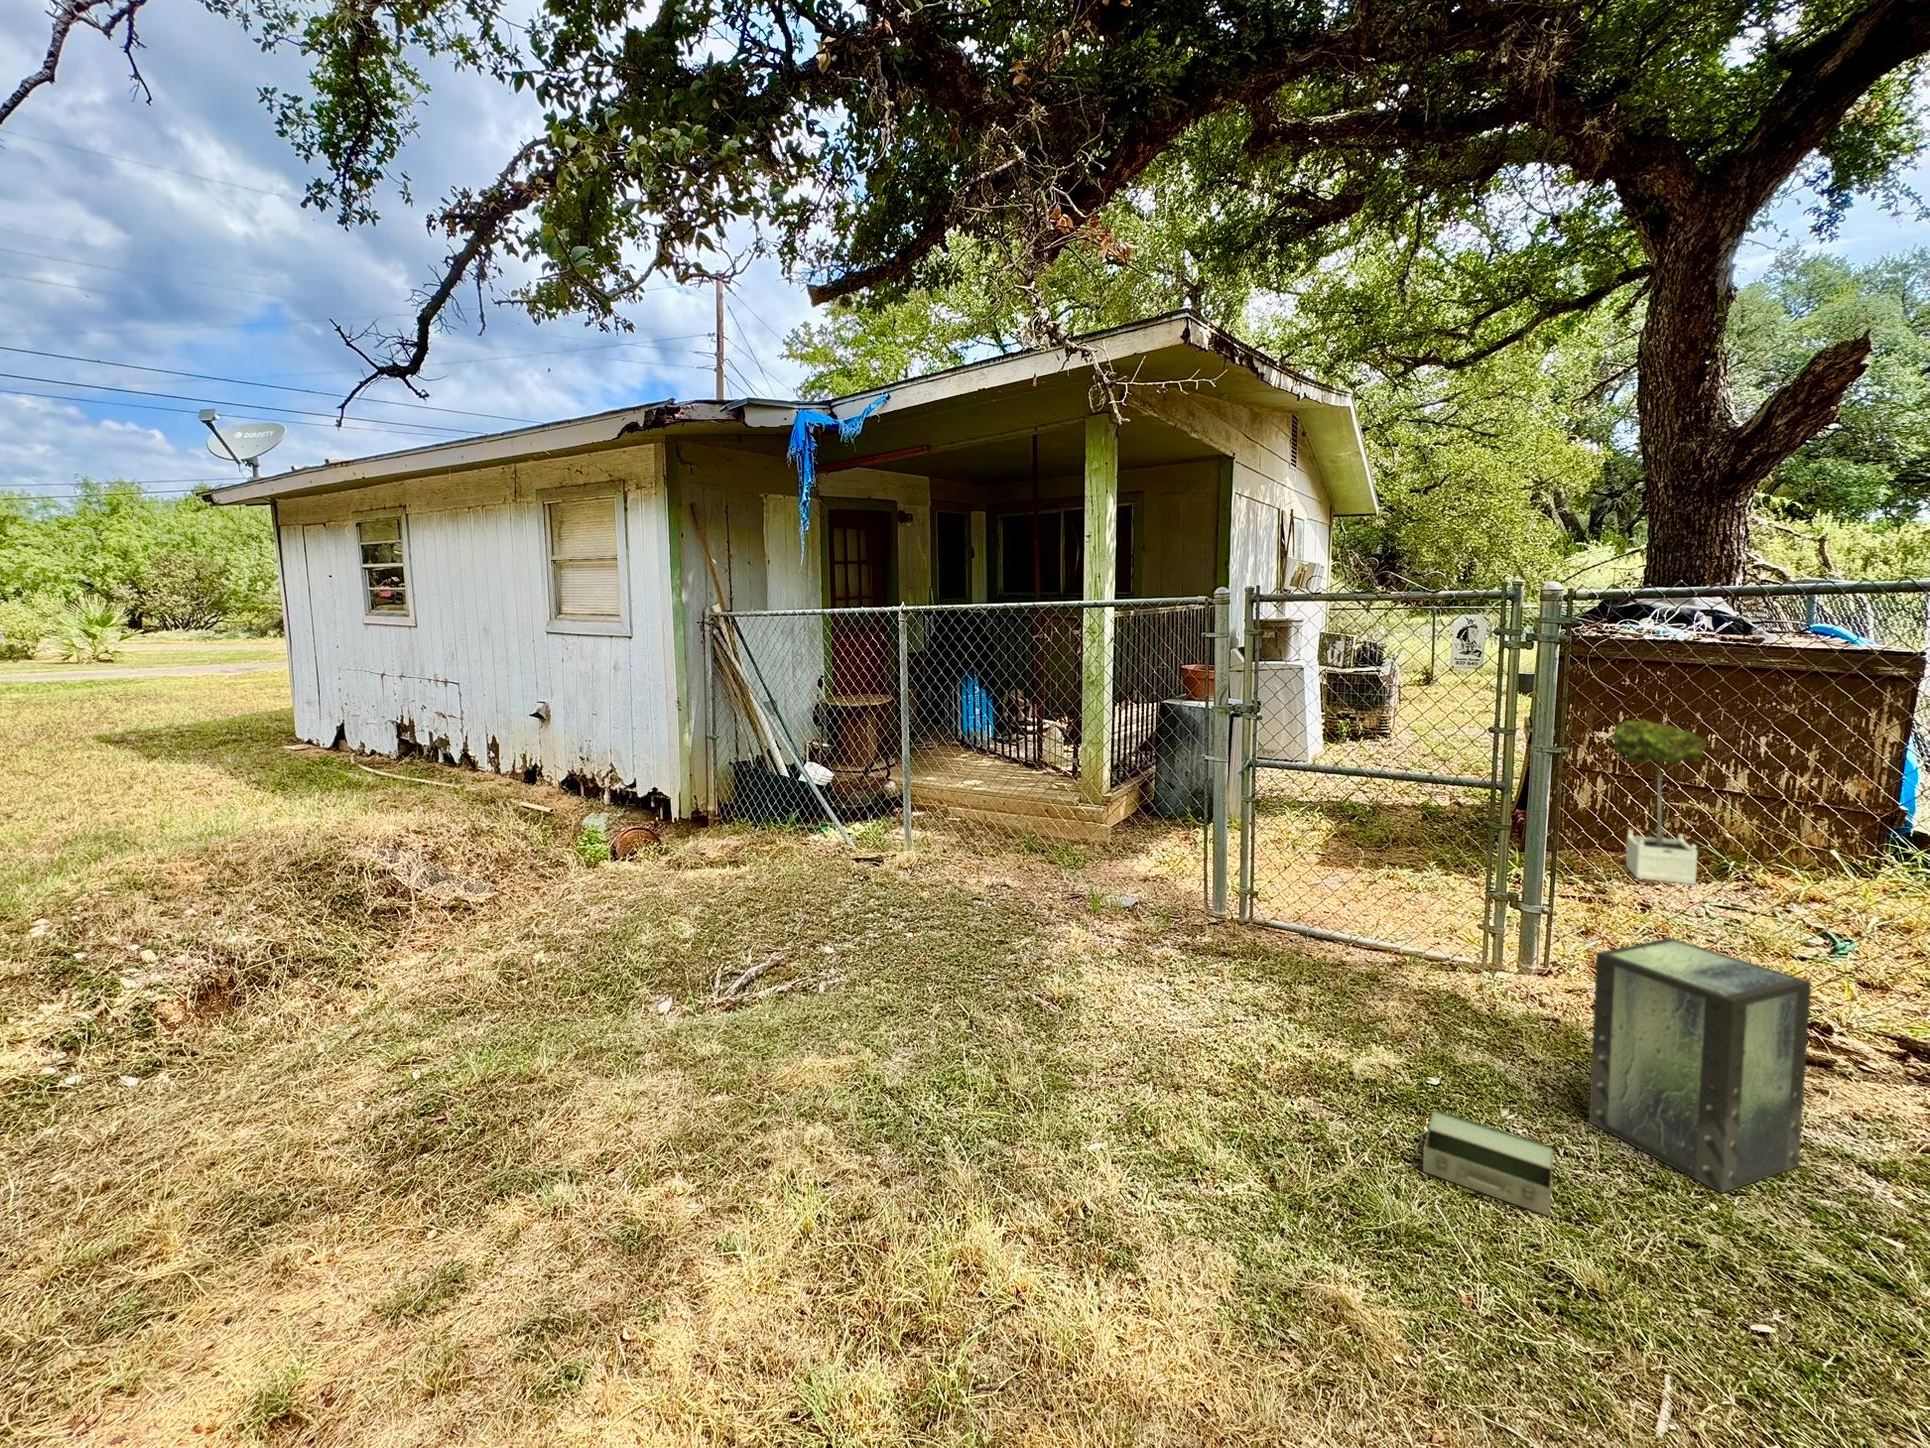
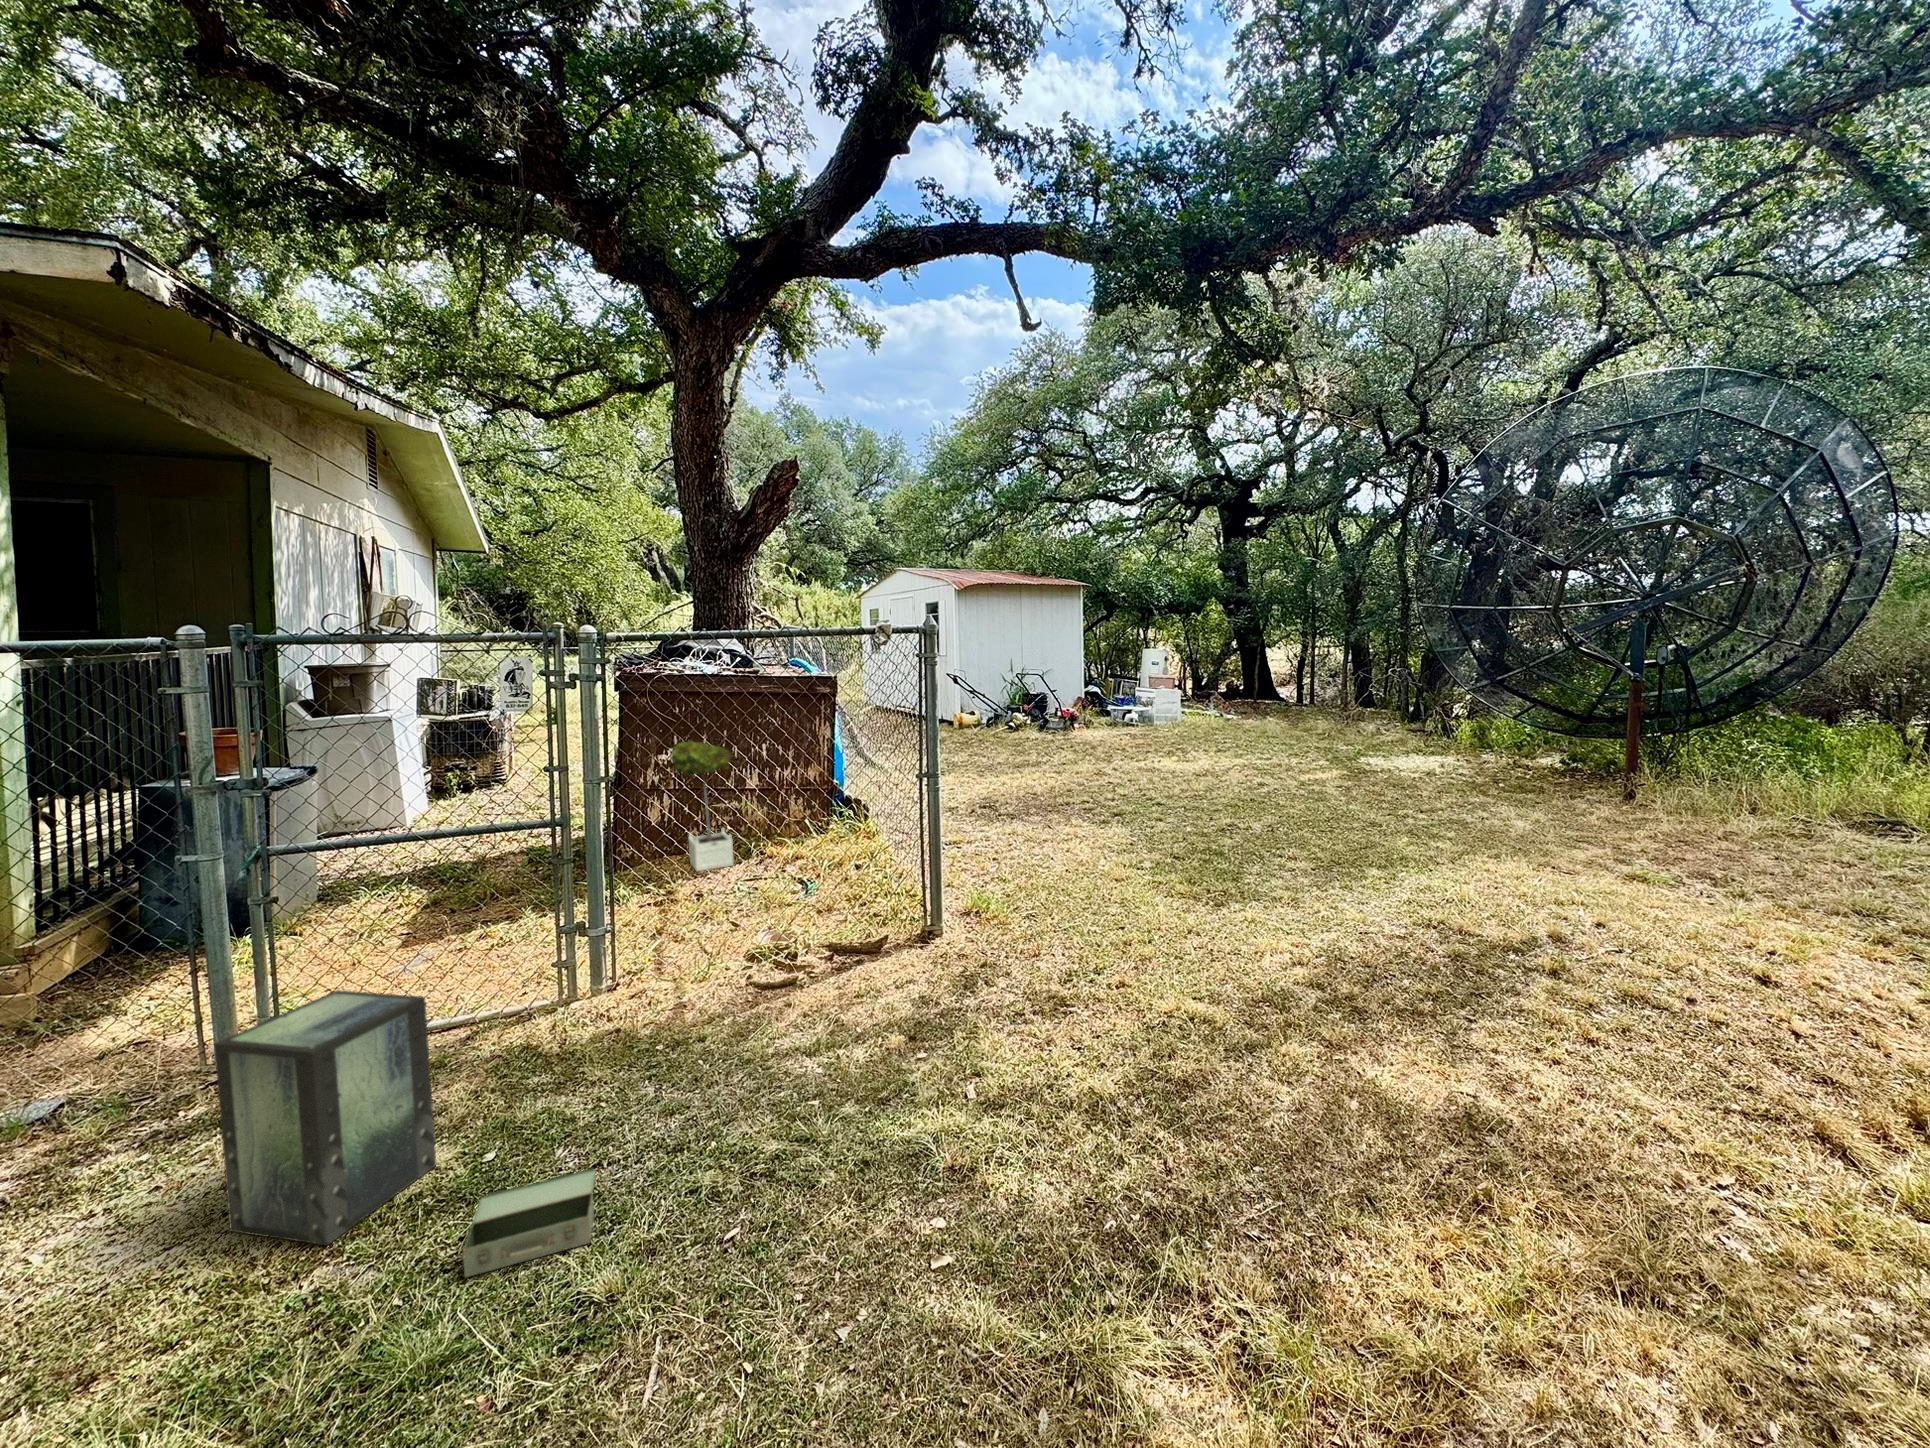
storage box: present [1589,938,1811,1193] -> present [214,990,437,1245]

